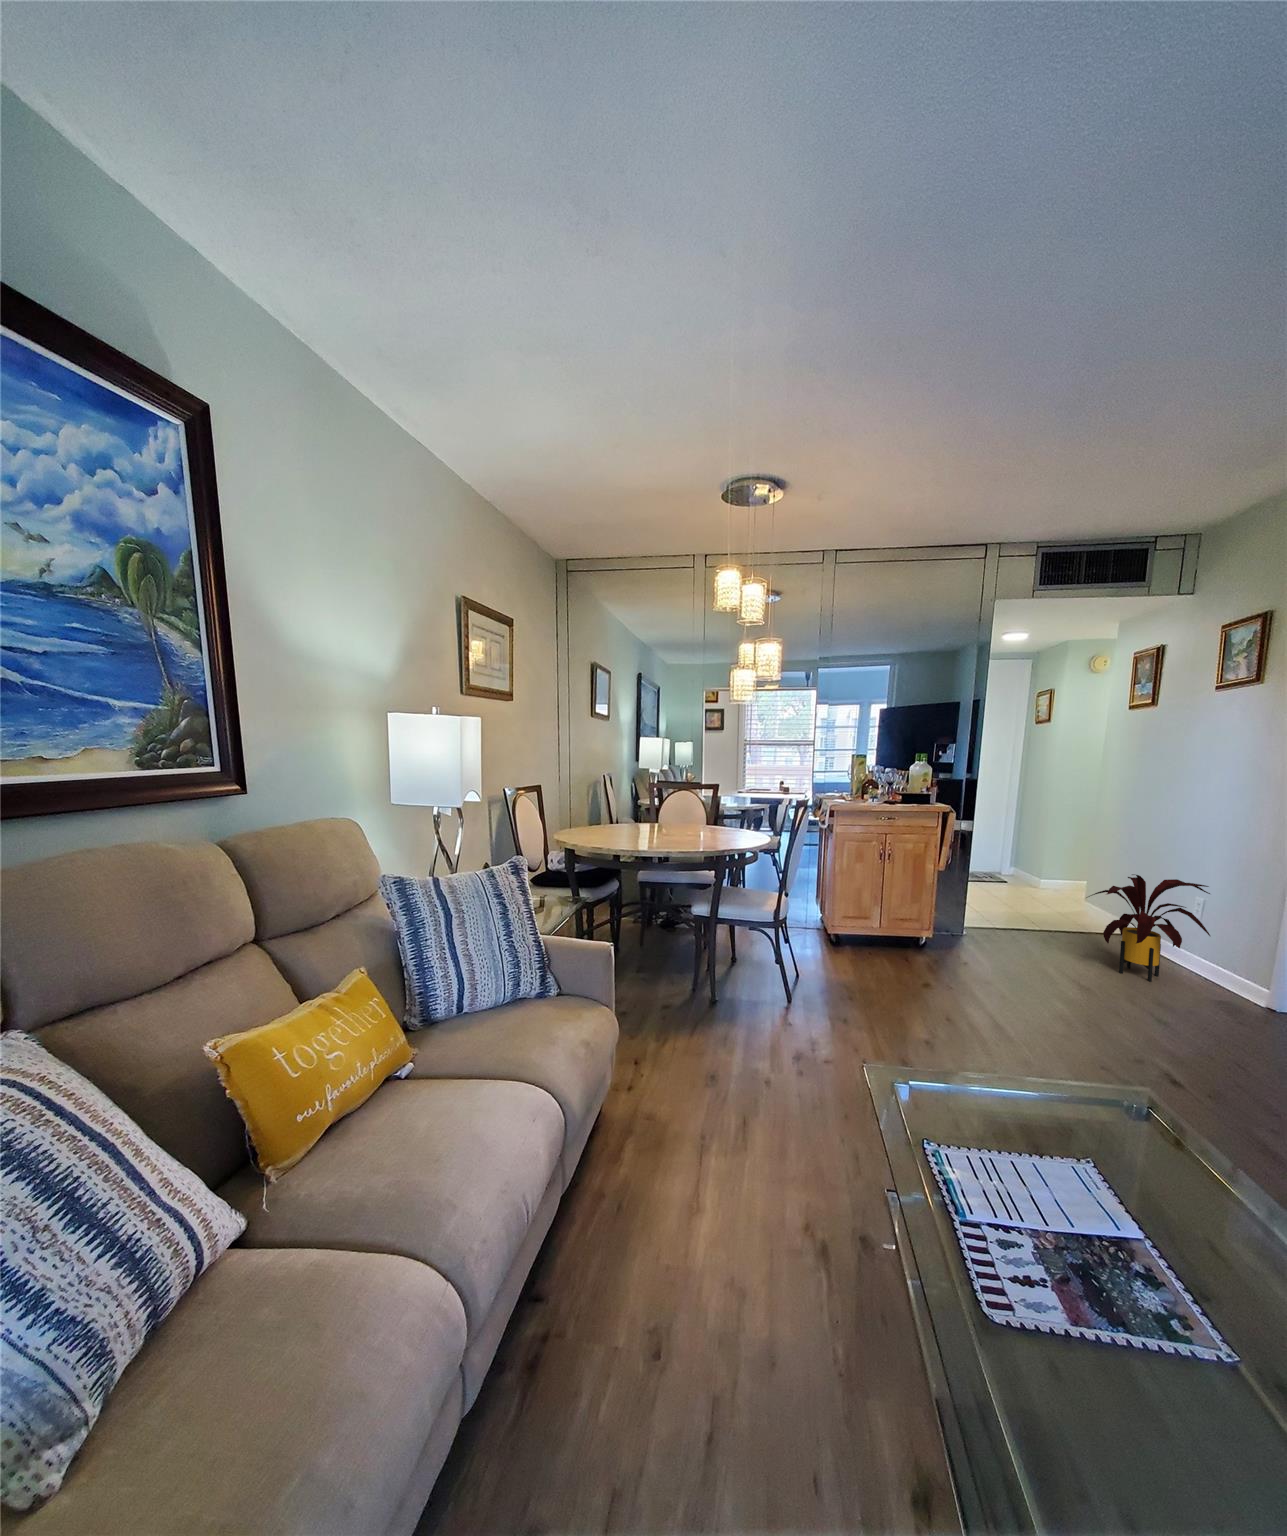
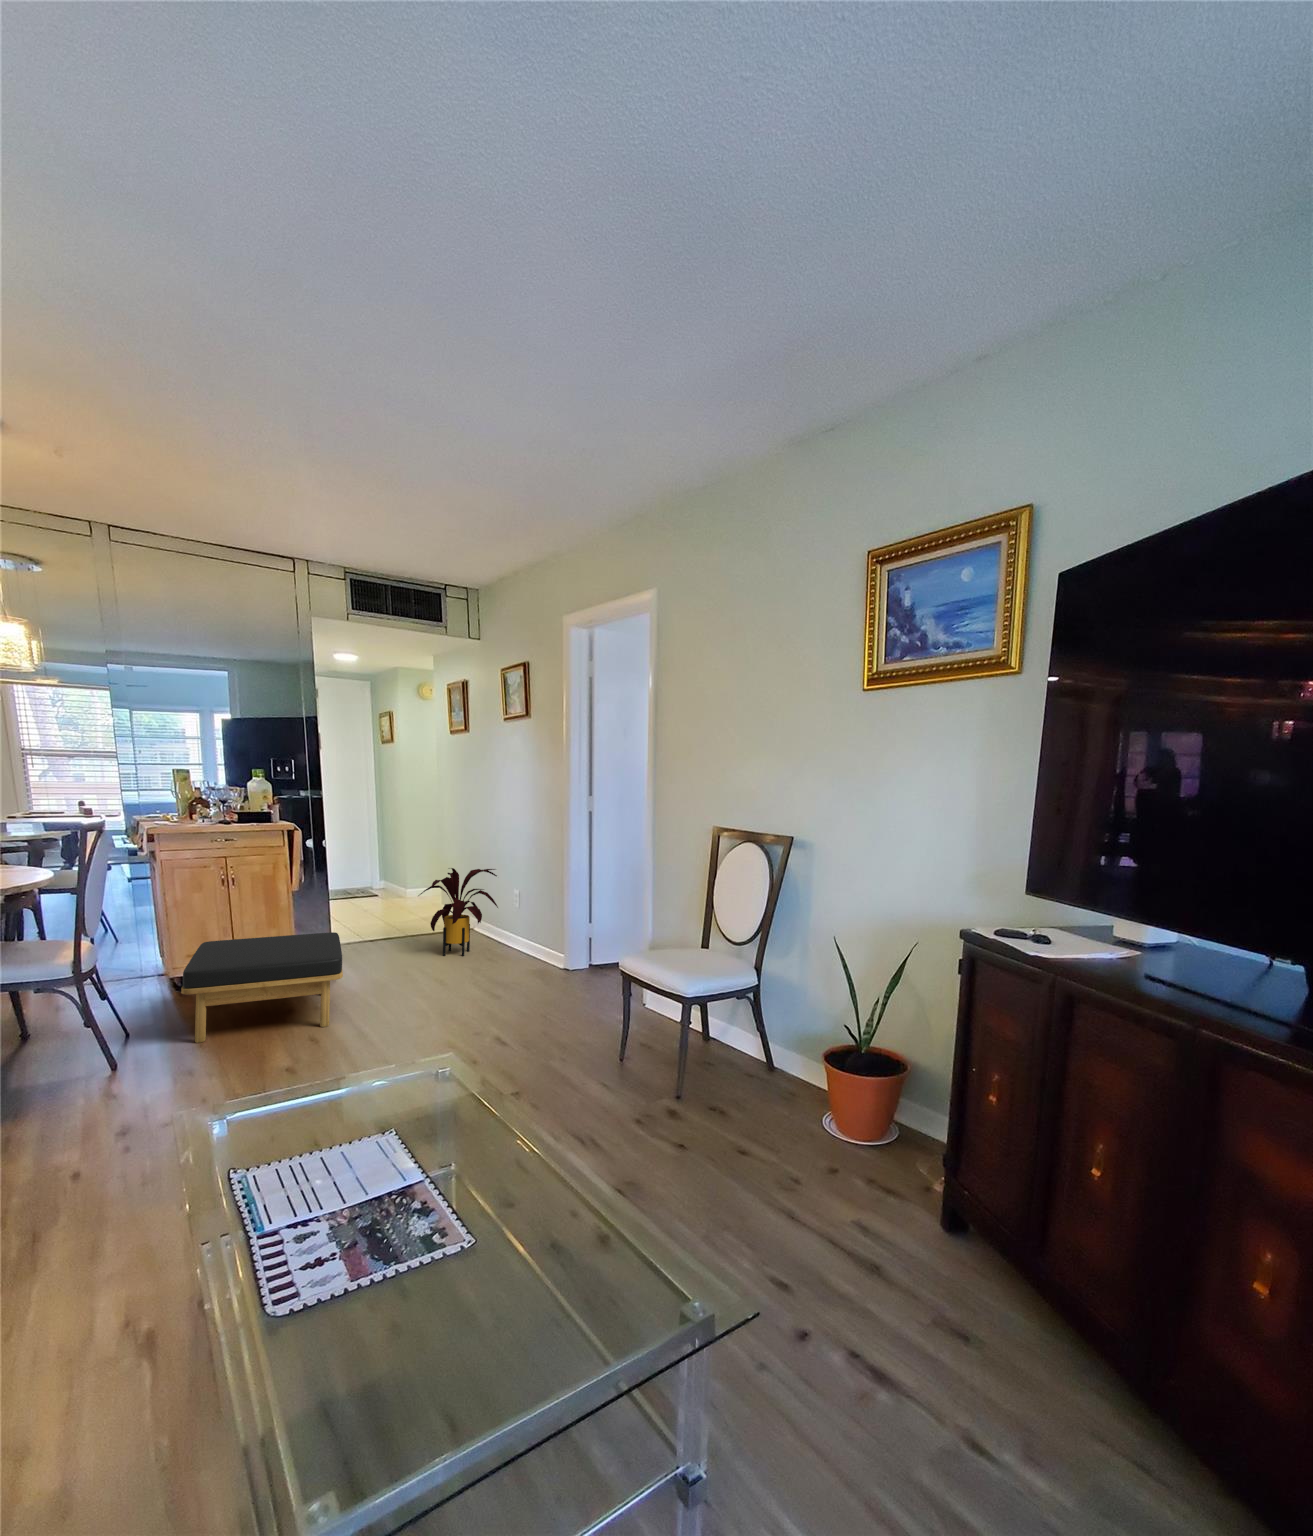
ottoman: none [847,908,998,1032] -> present [181,932,343,1043]

